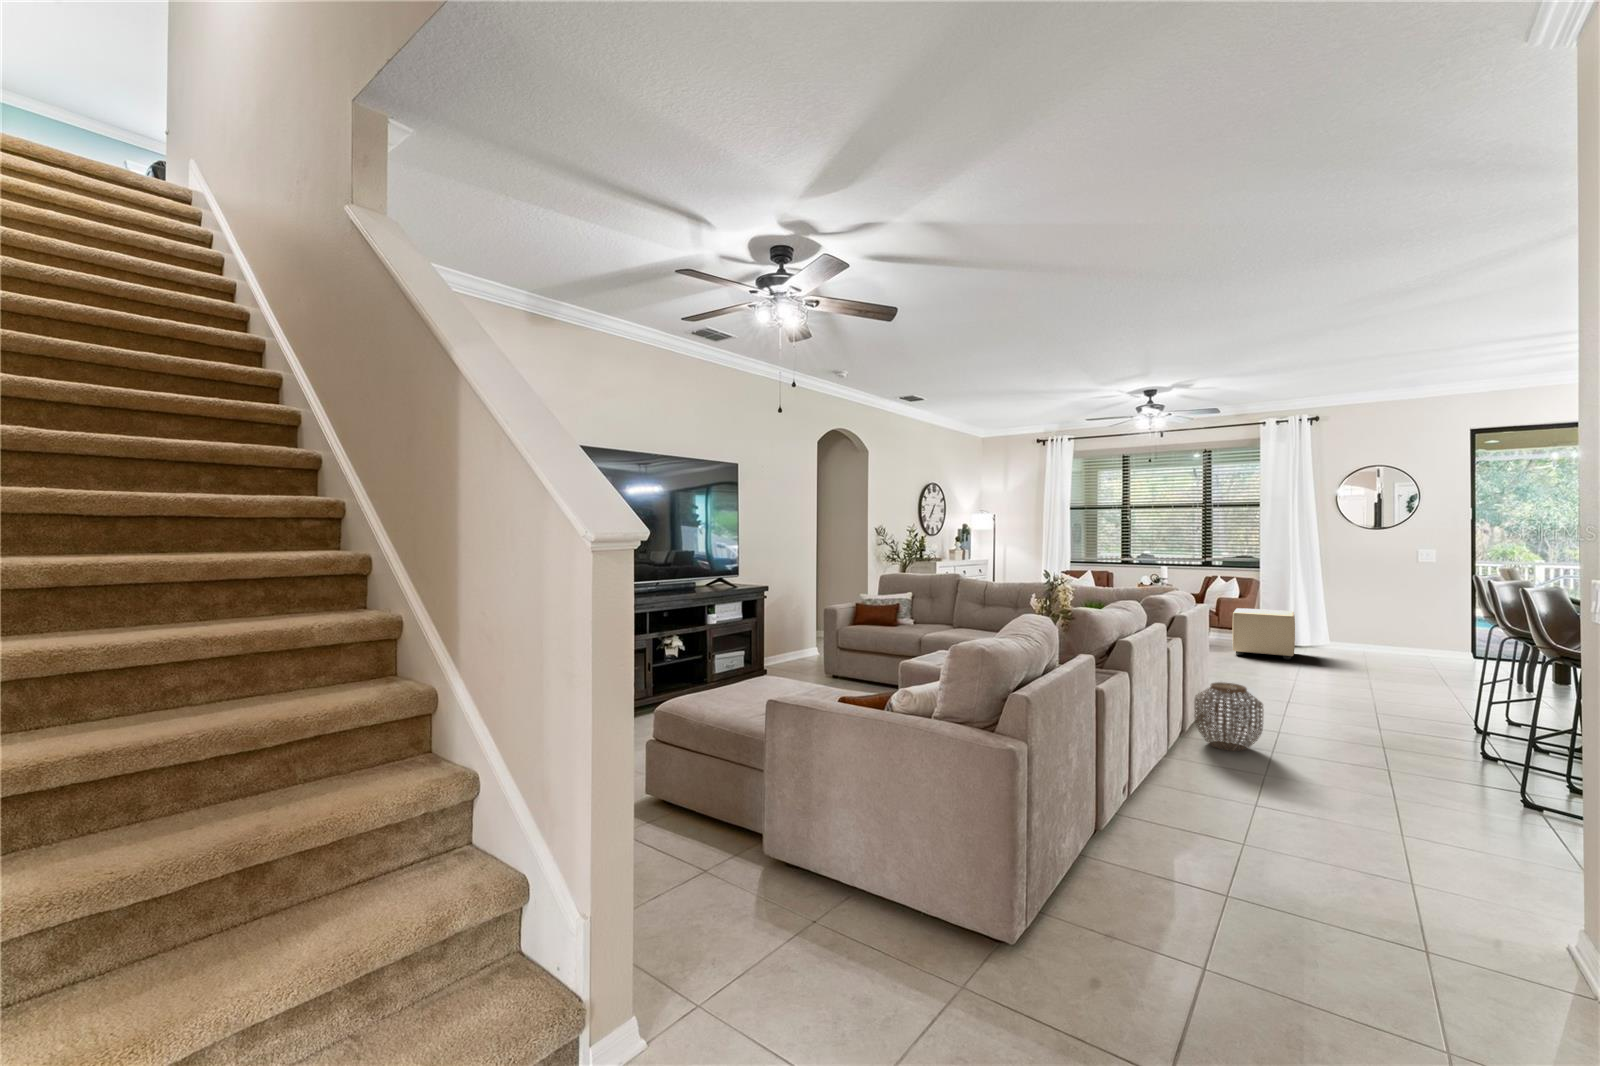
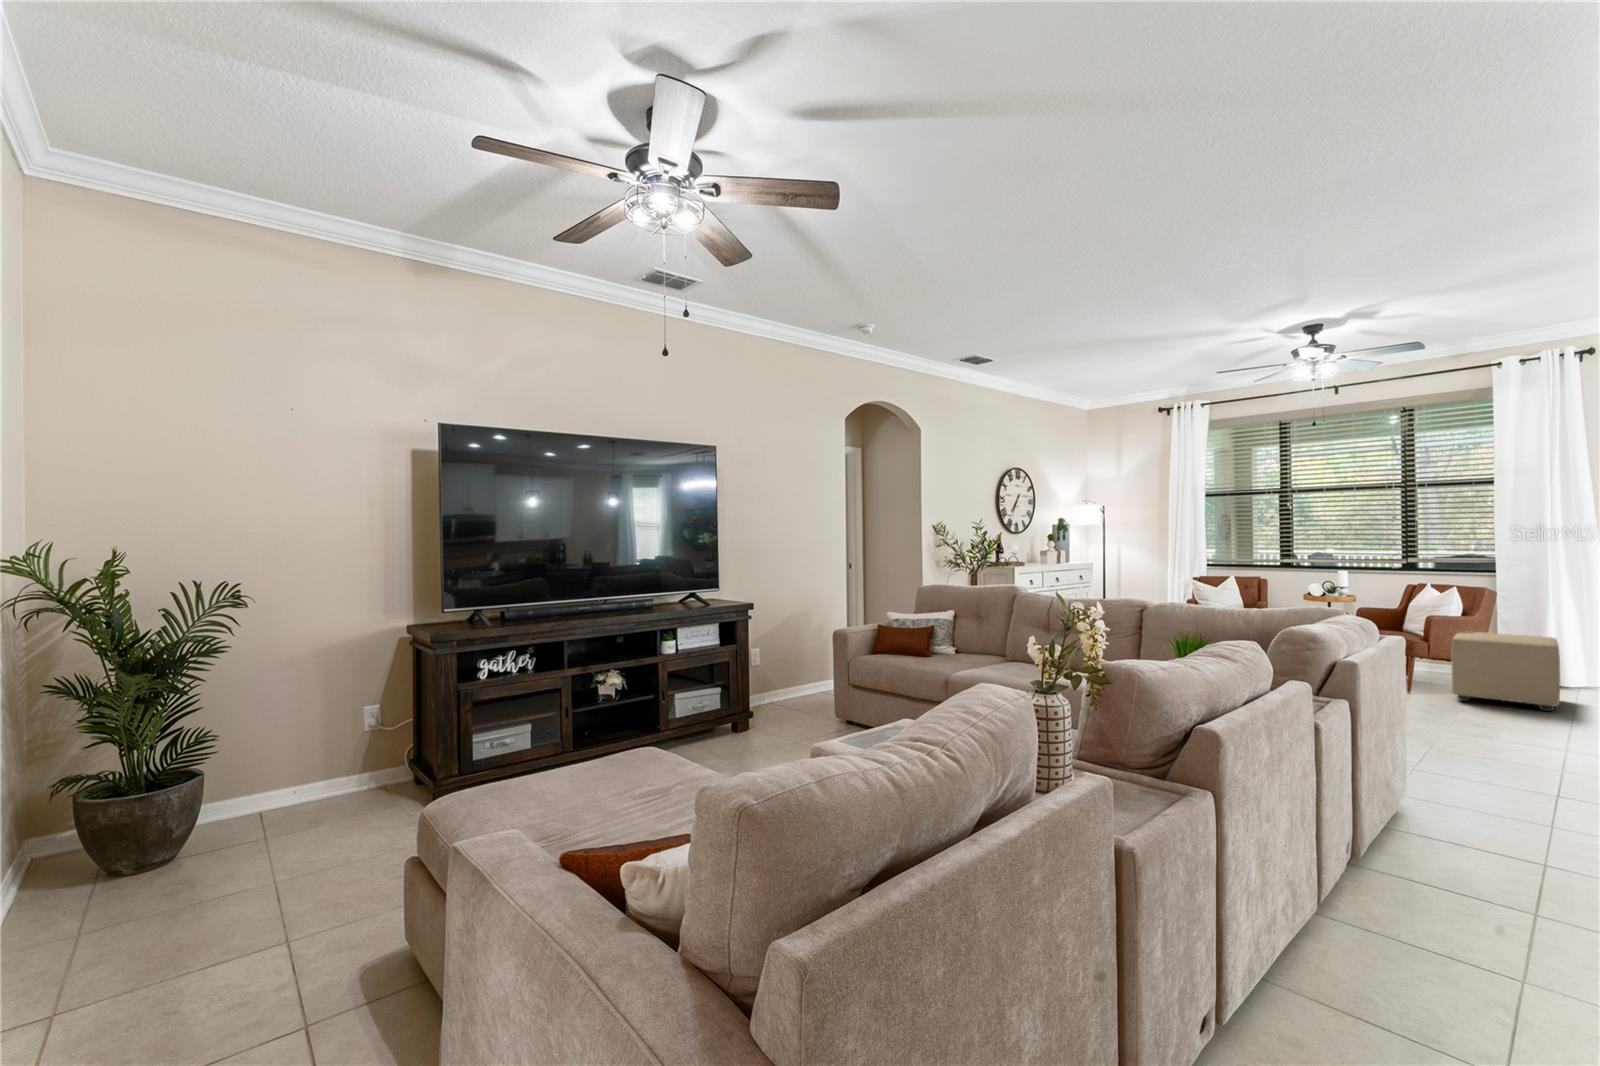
woven basket: present [1194,682,1263,751] -> none [1374,780,1514,910]

